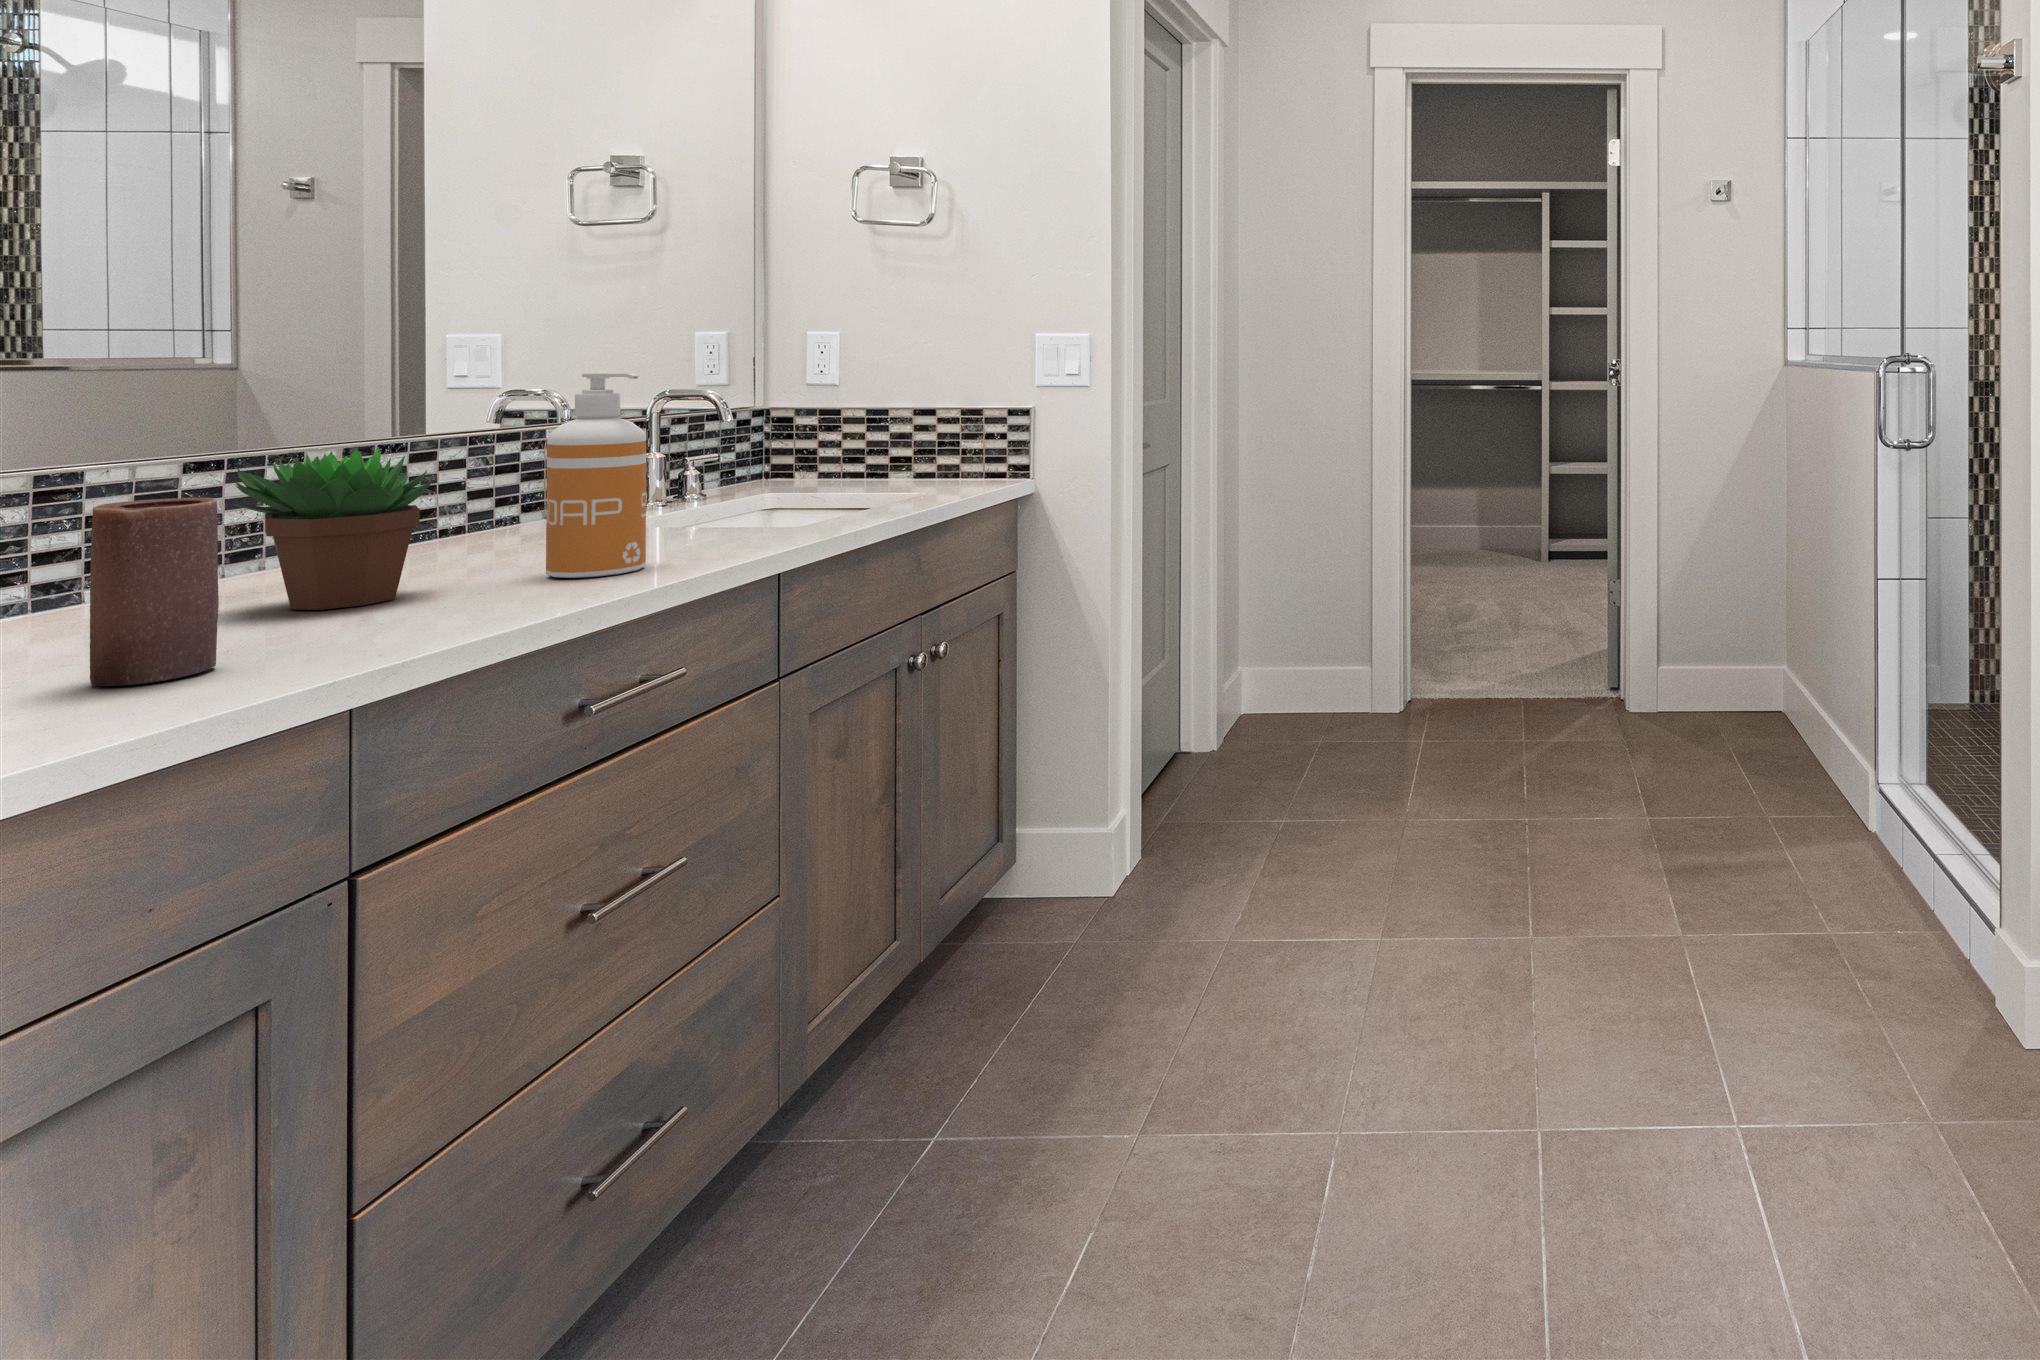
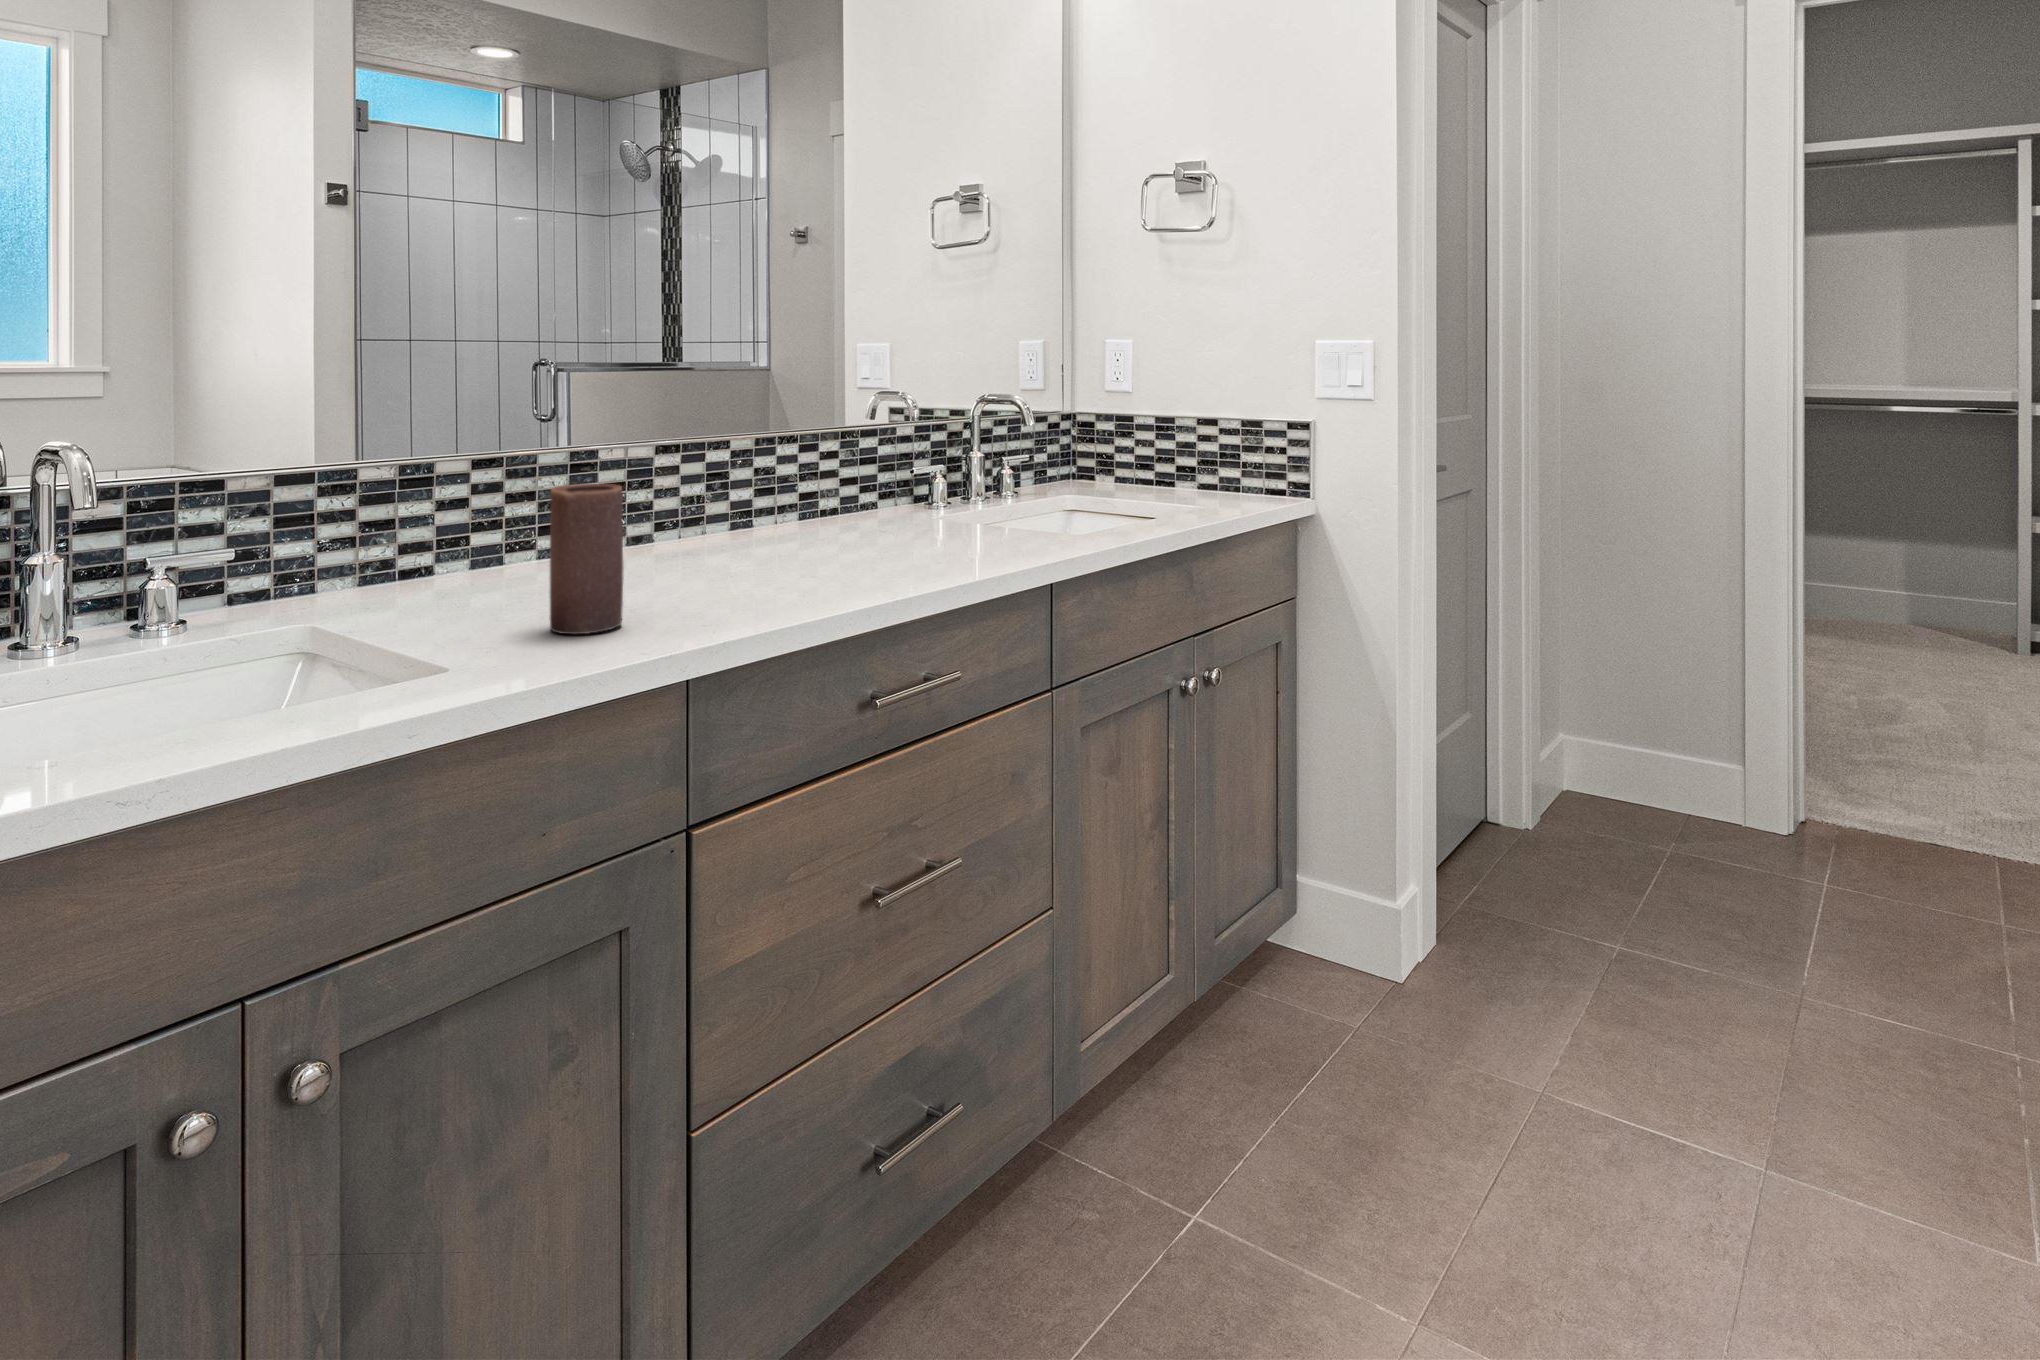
soap dispenser: present [546,372,646,578] -> none [868,382,942,572]
succulent plant: present [233,447,433,610] -> none [661,442,790,579]

